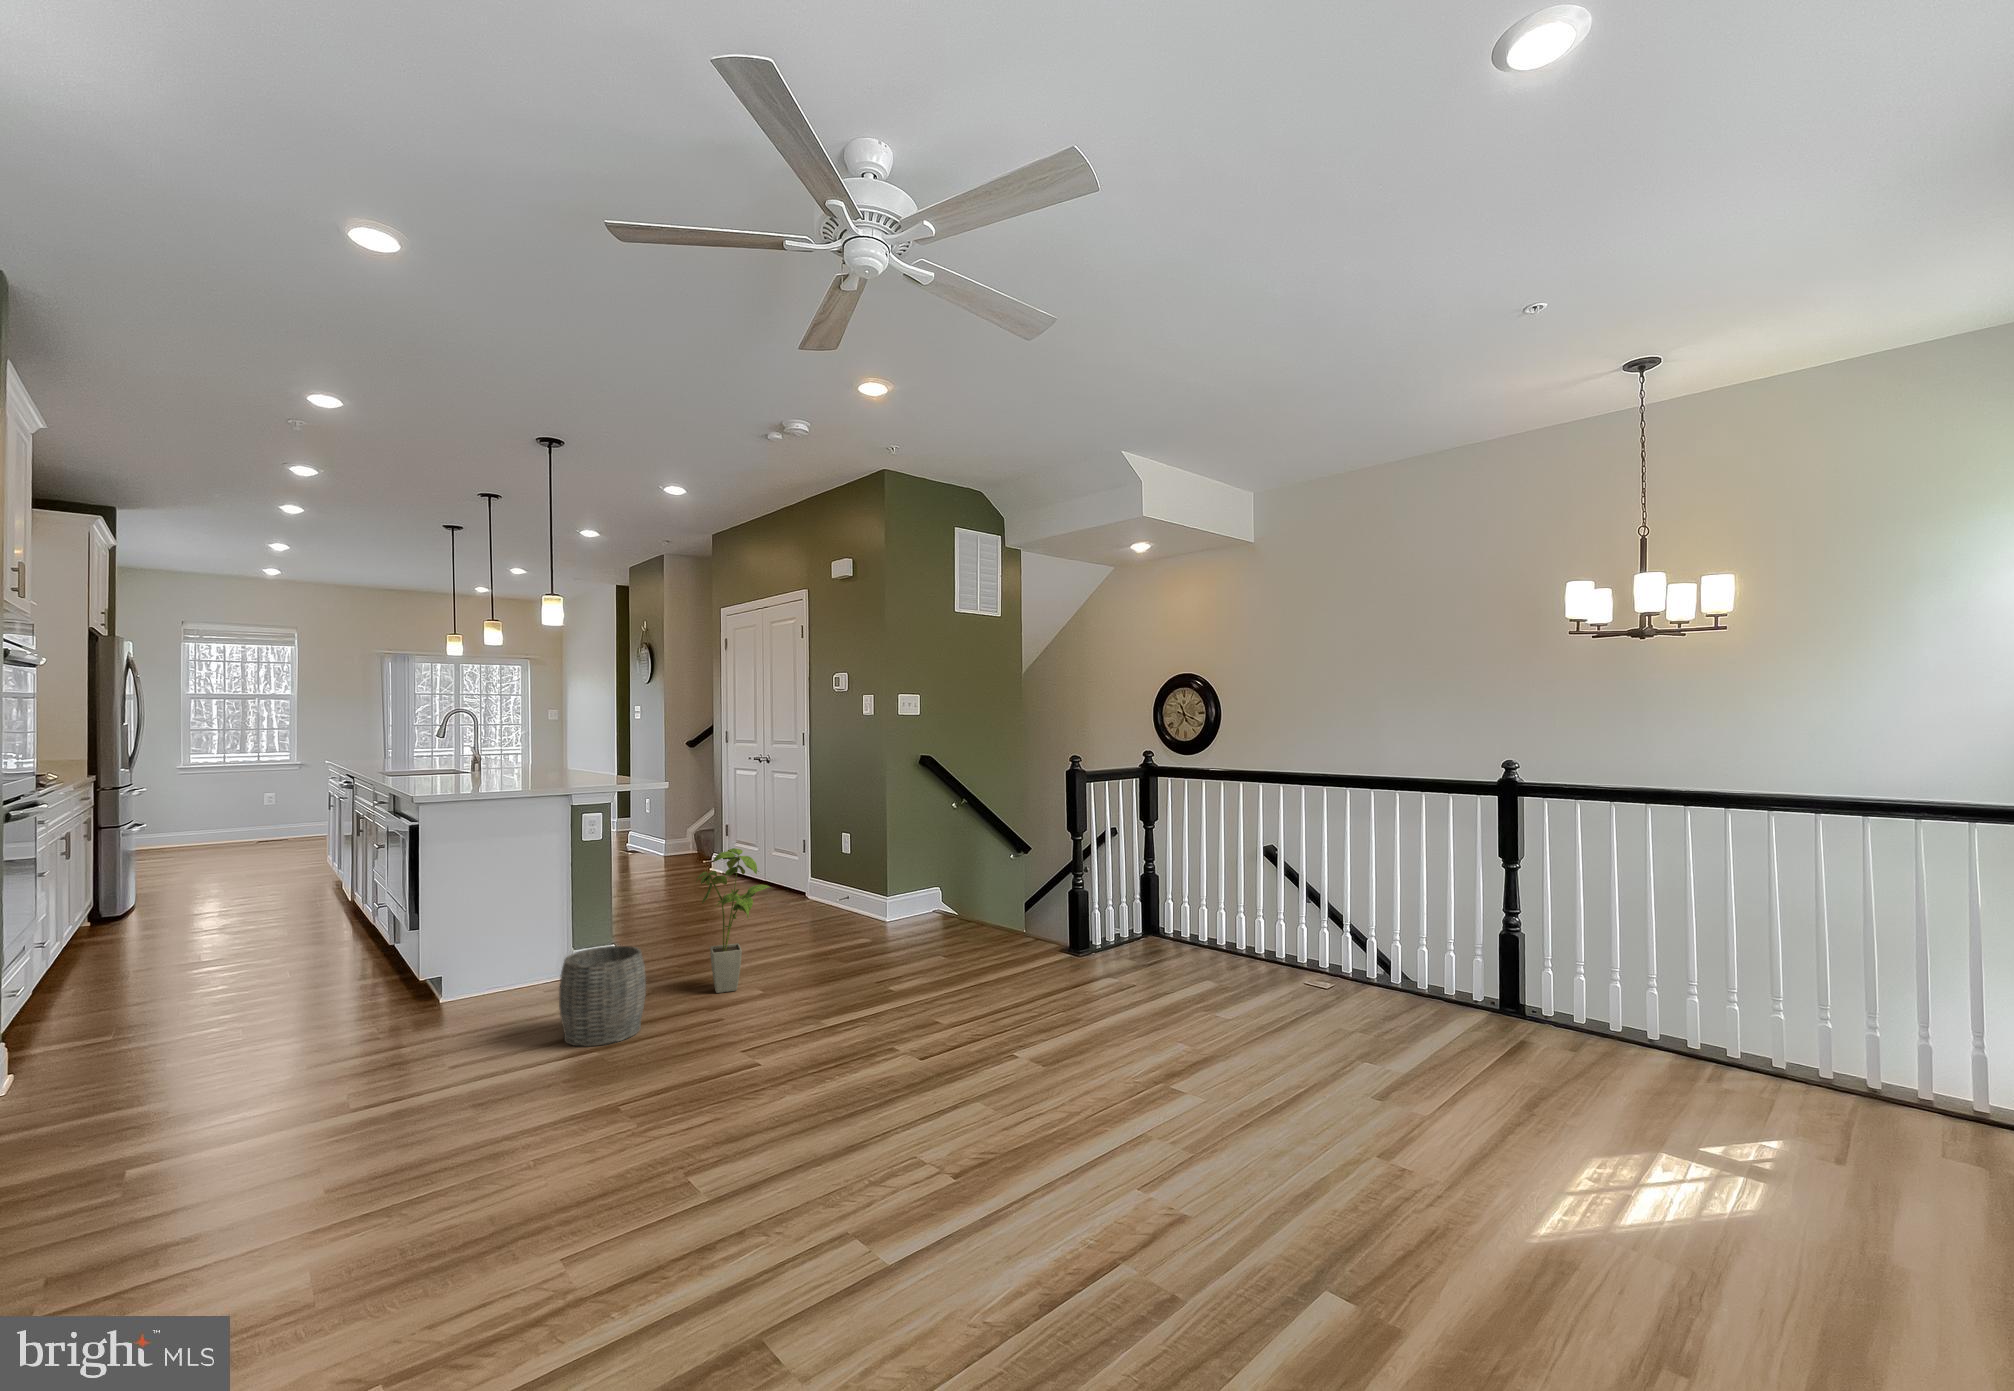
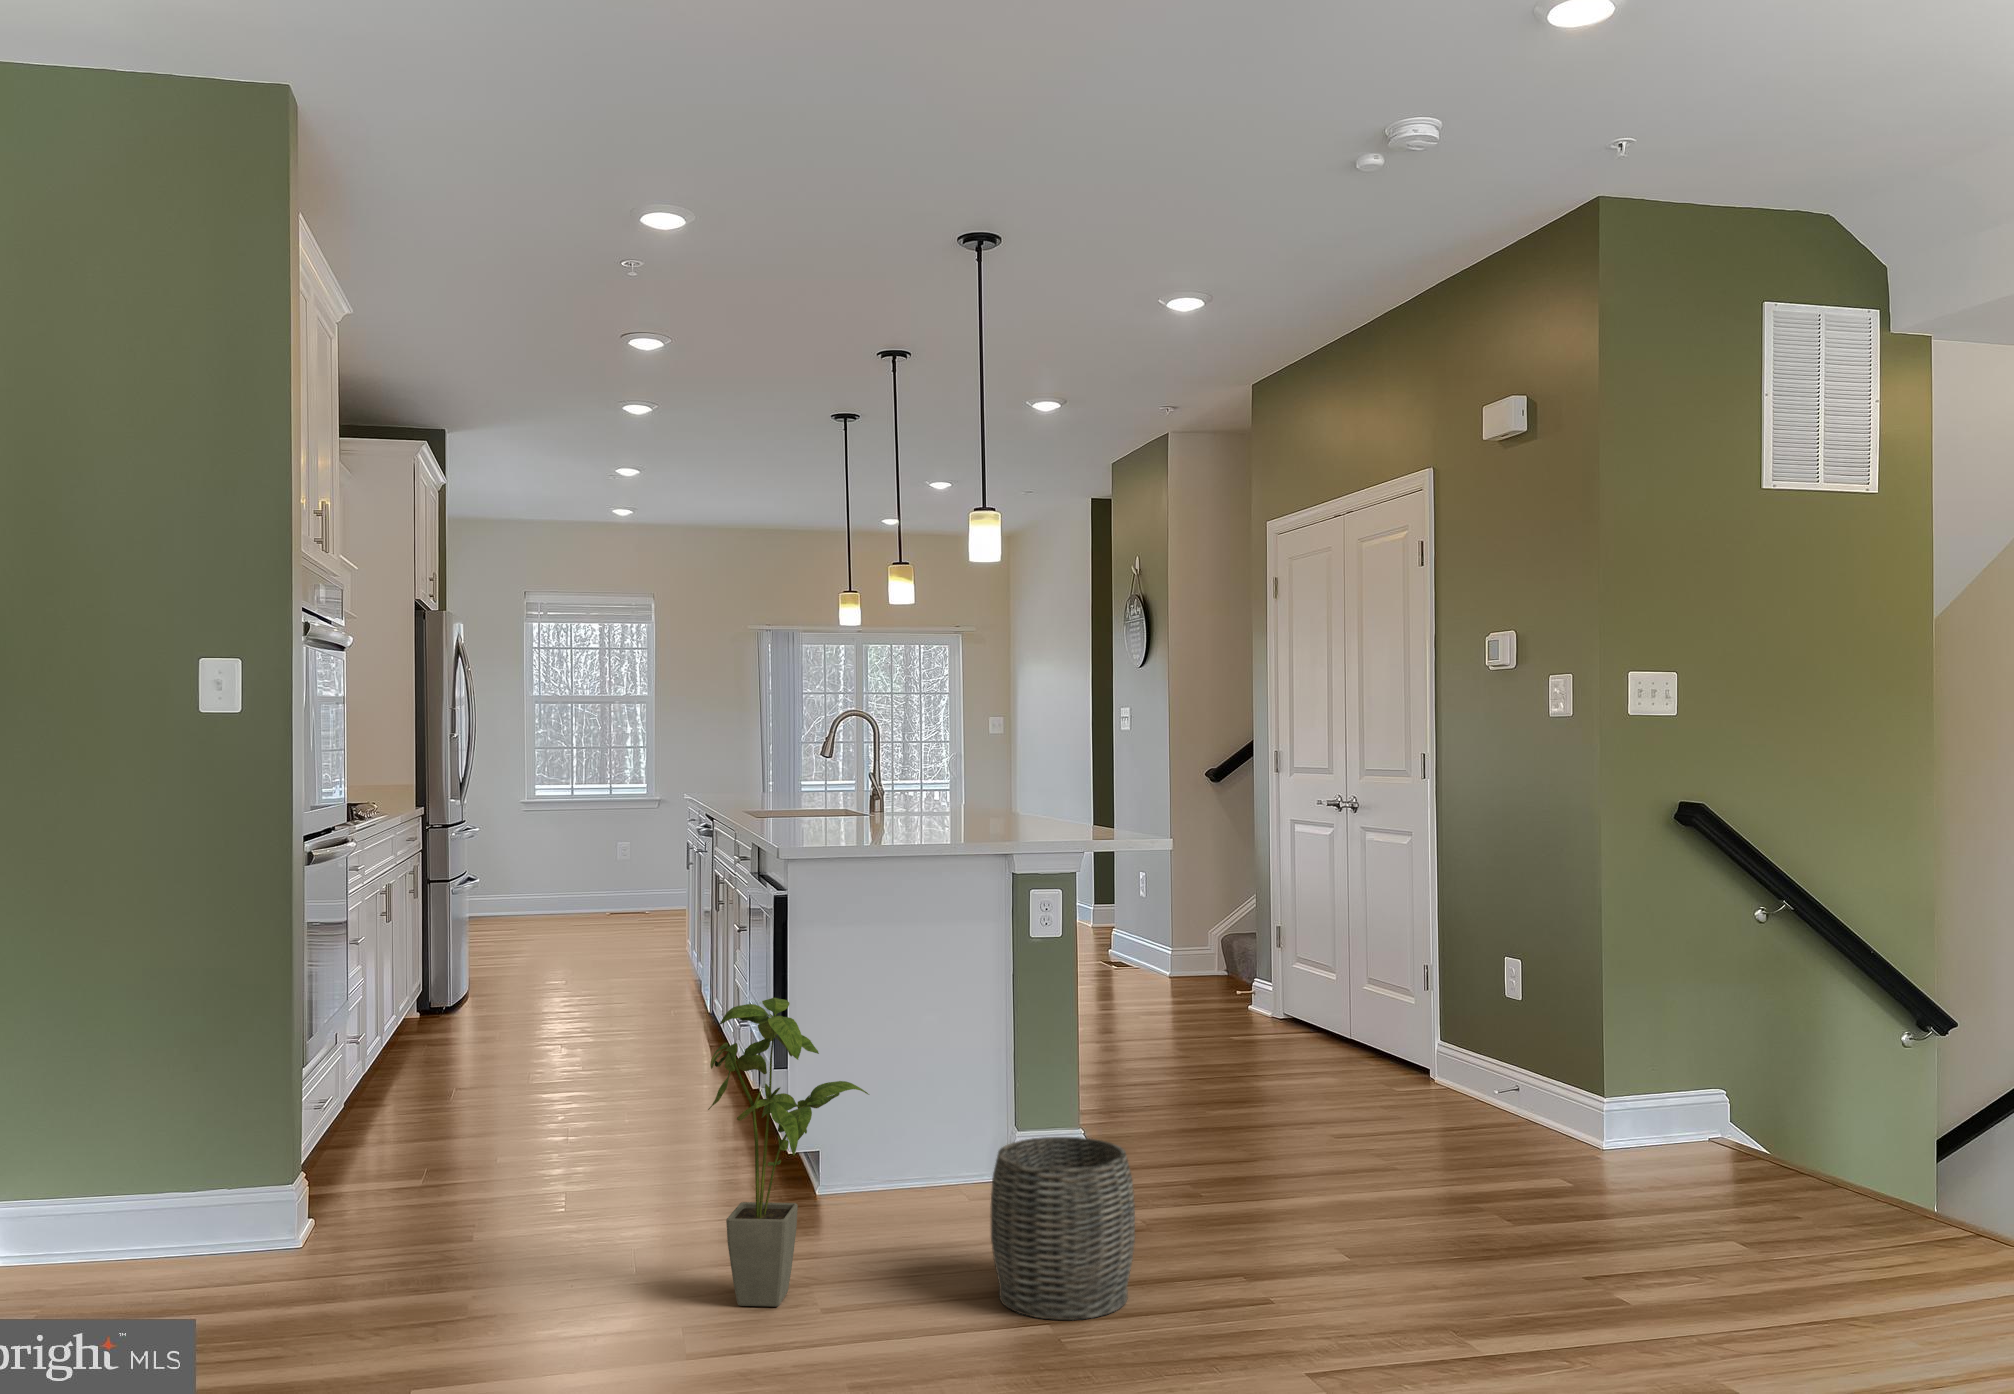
house plant: present [697,848,772,993] -> present [708,998,869,1307]

